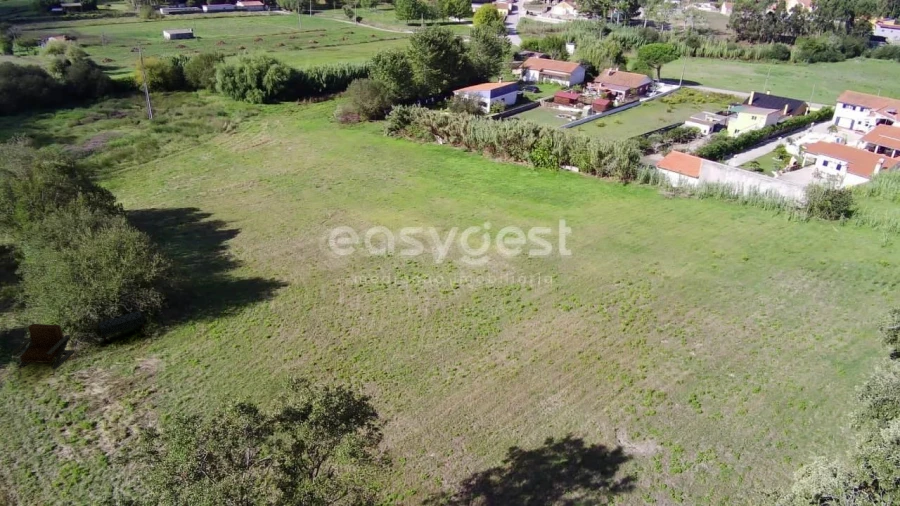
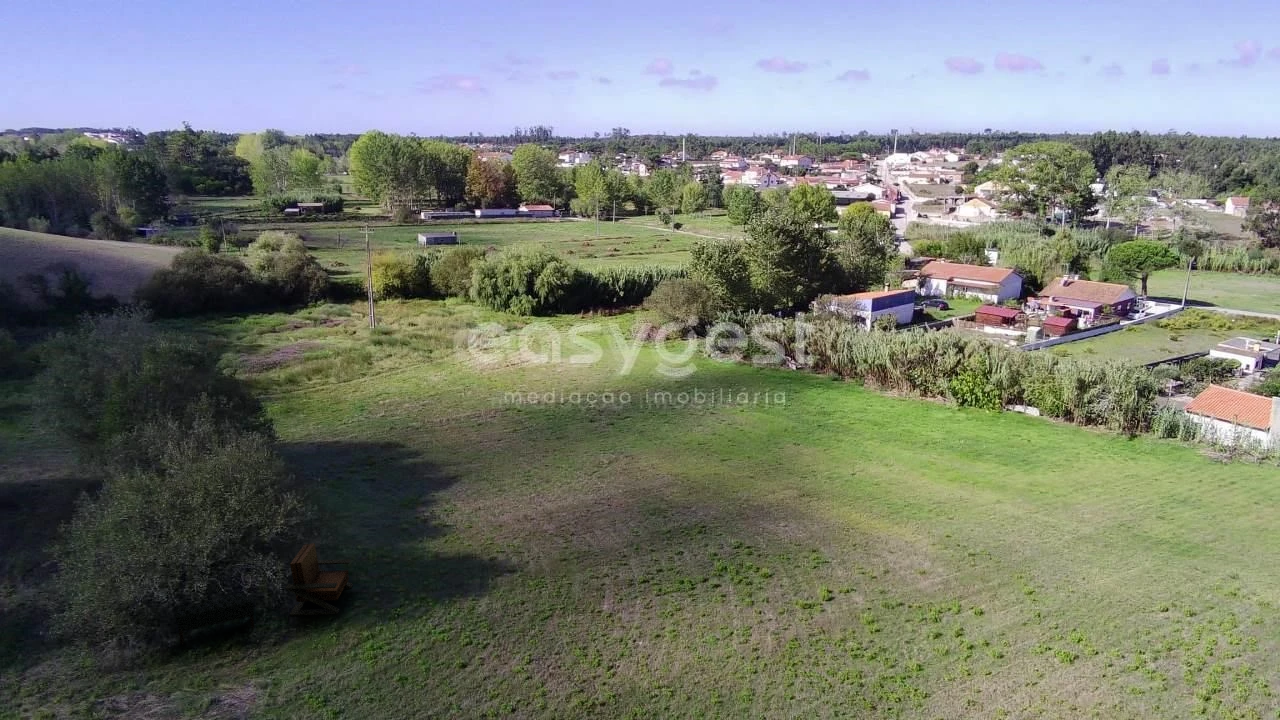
lounge chair: present [13,324,74,369] -> present [285,543,353,615]

